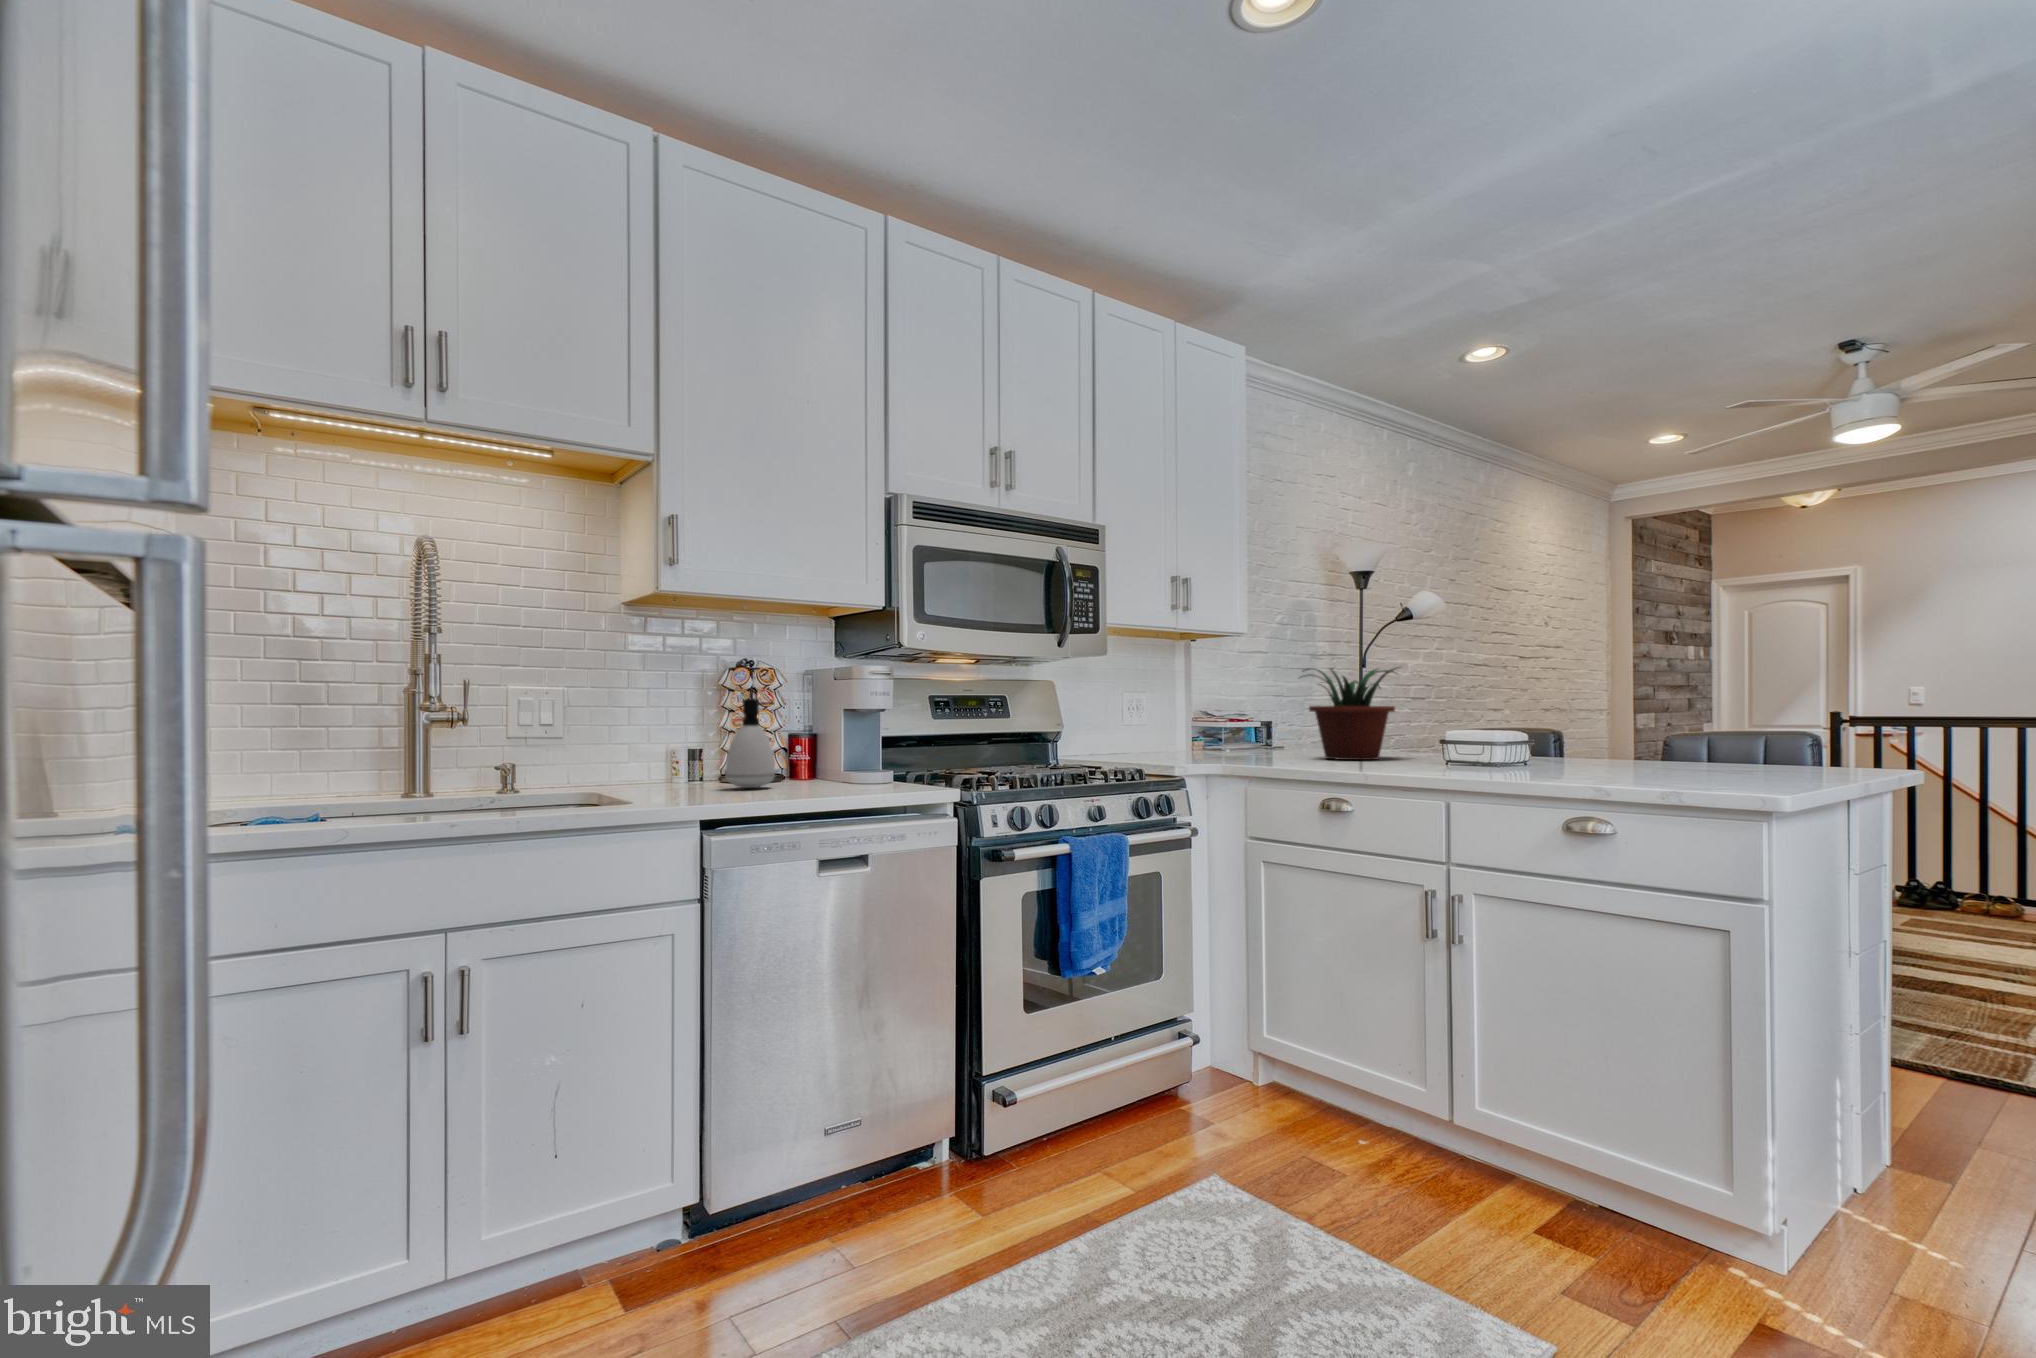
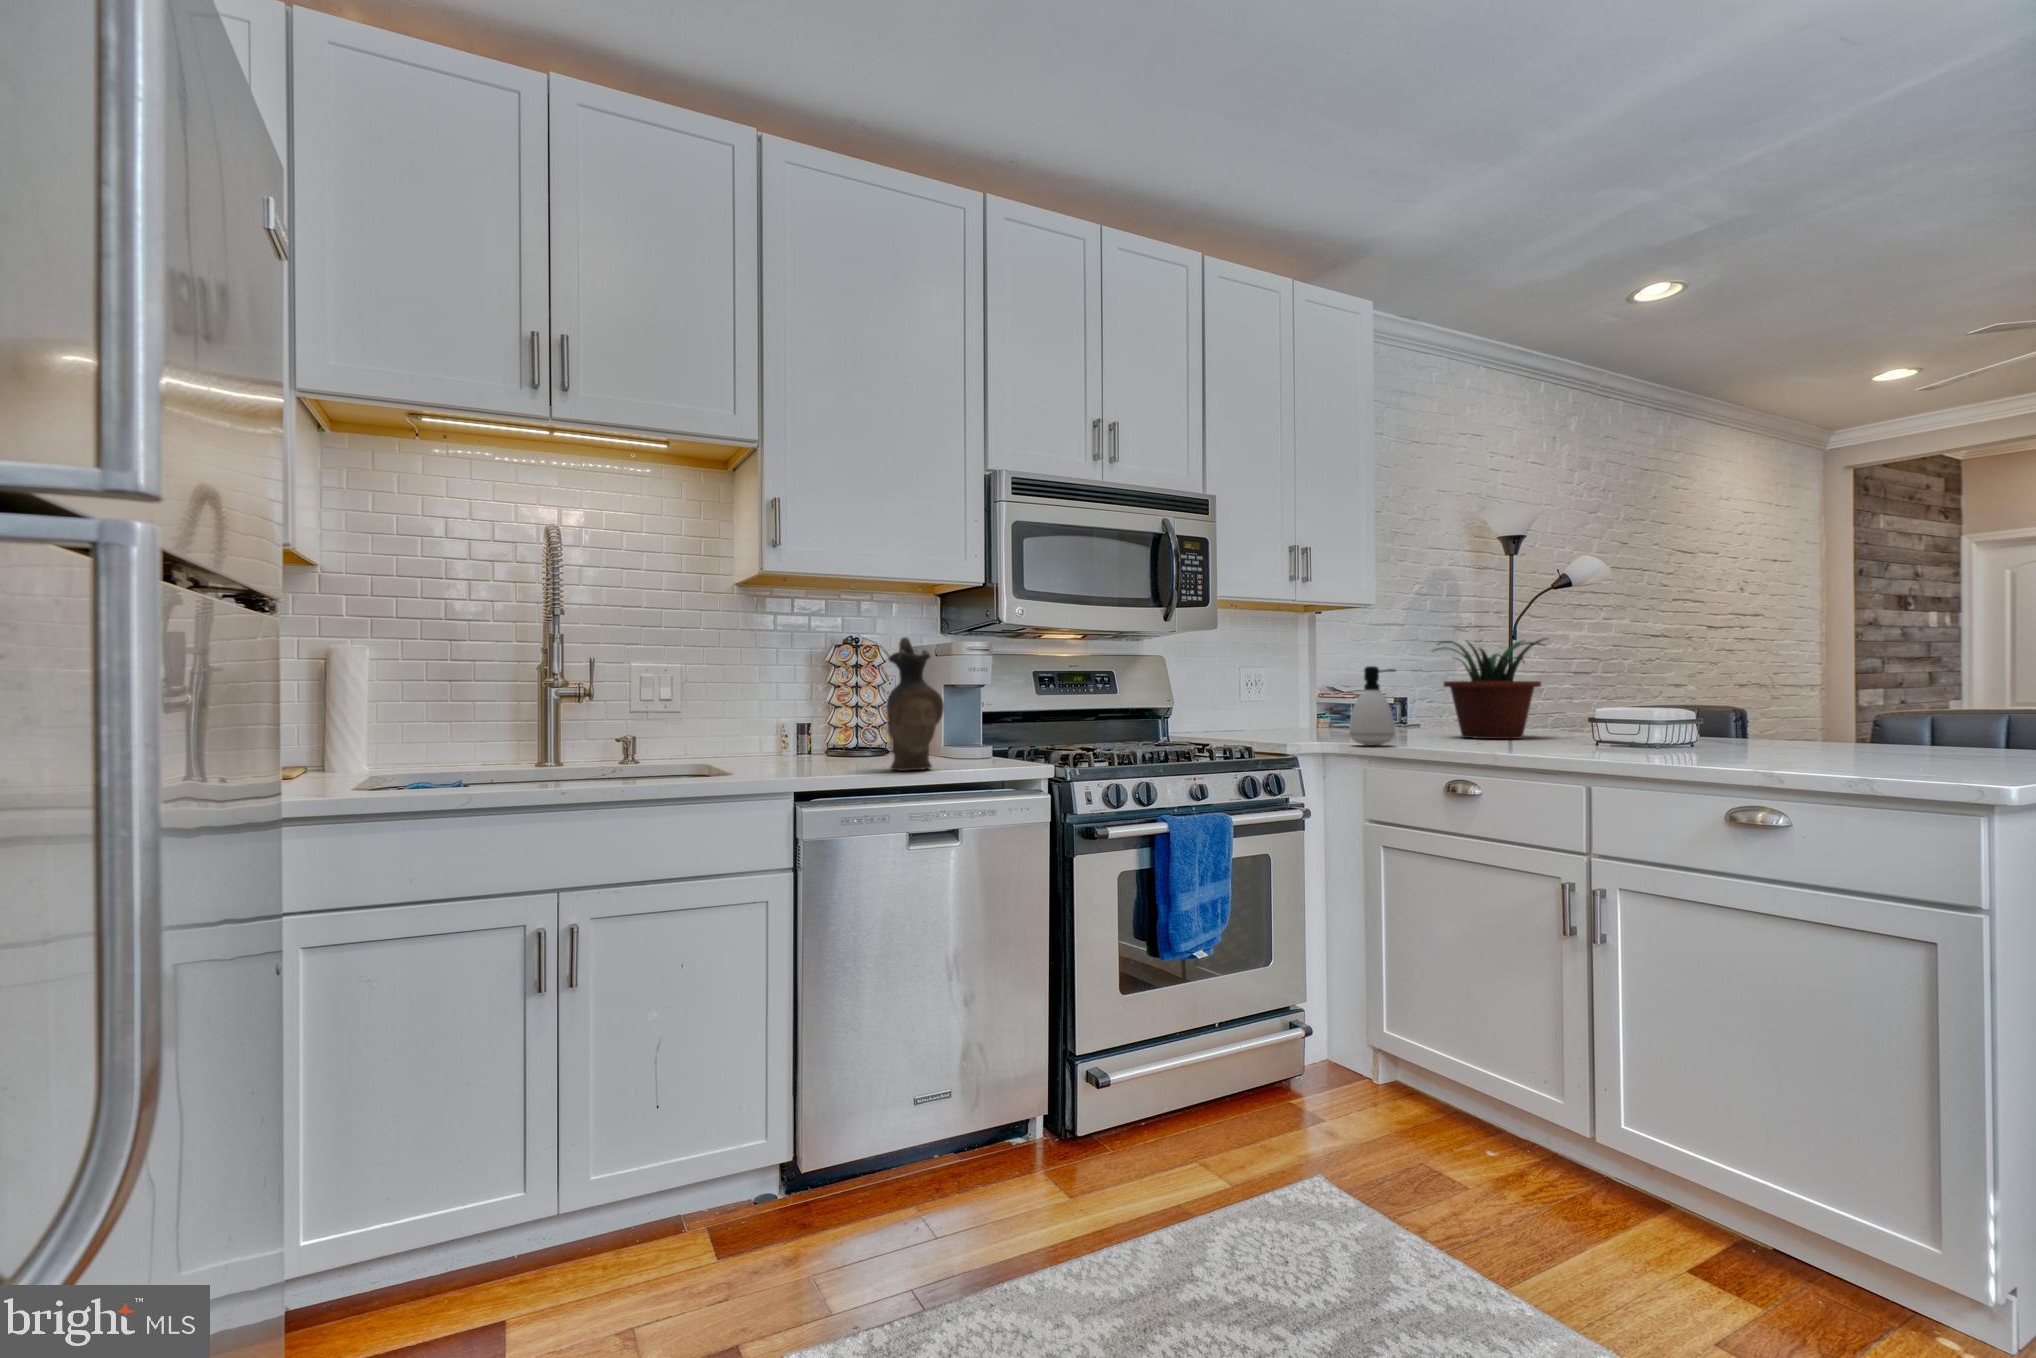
ceramic pitcher: none [797,661,856,796] -> present [887,637,944,771]
soap dispenser: present [725,698,775,788] -> present [1349,666,1396,746]

